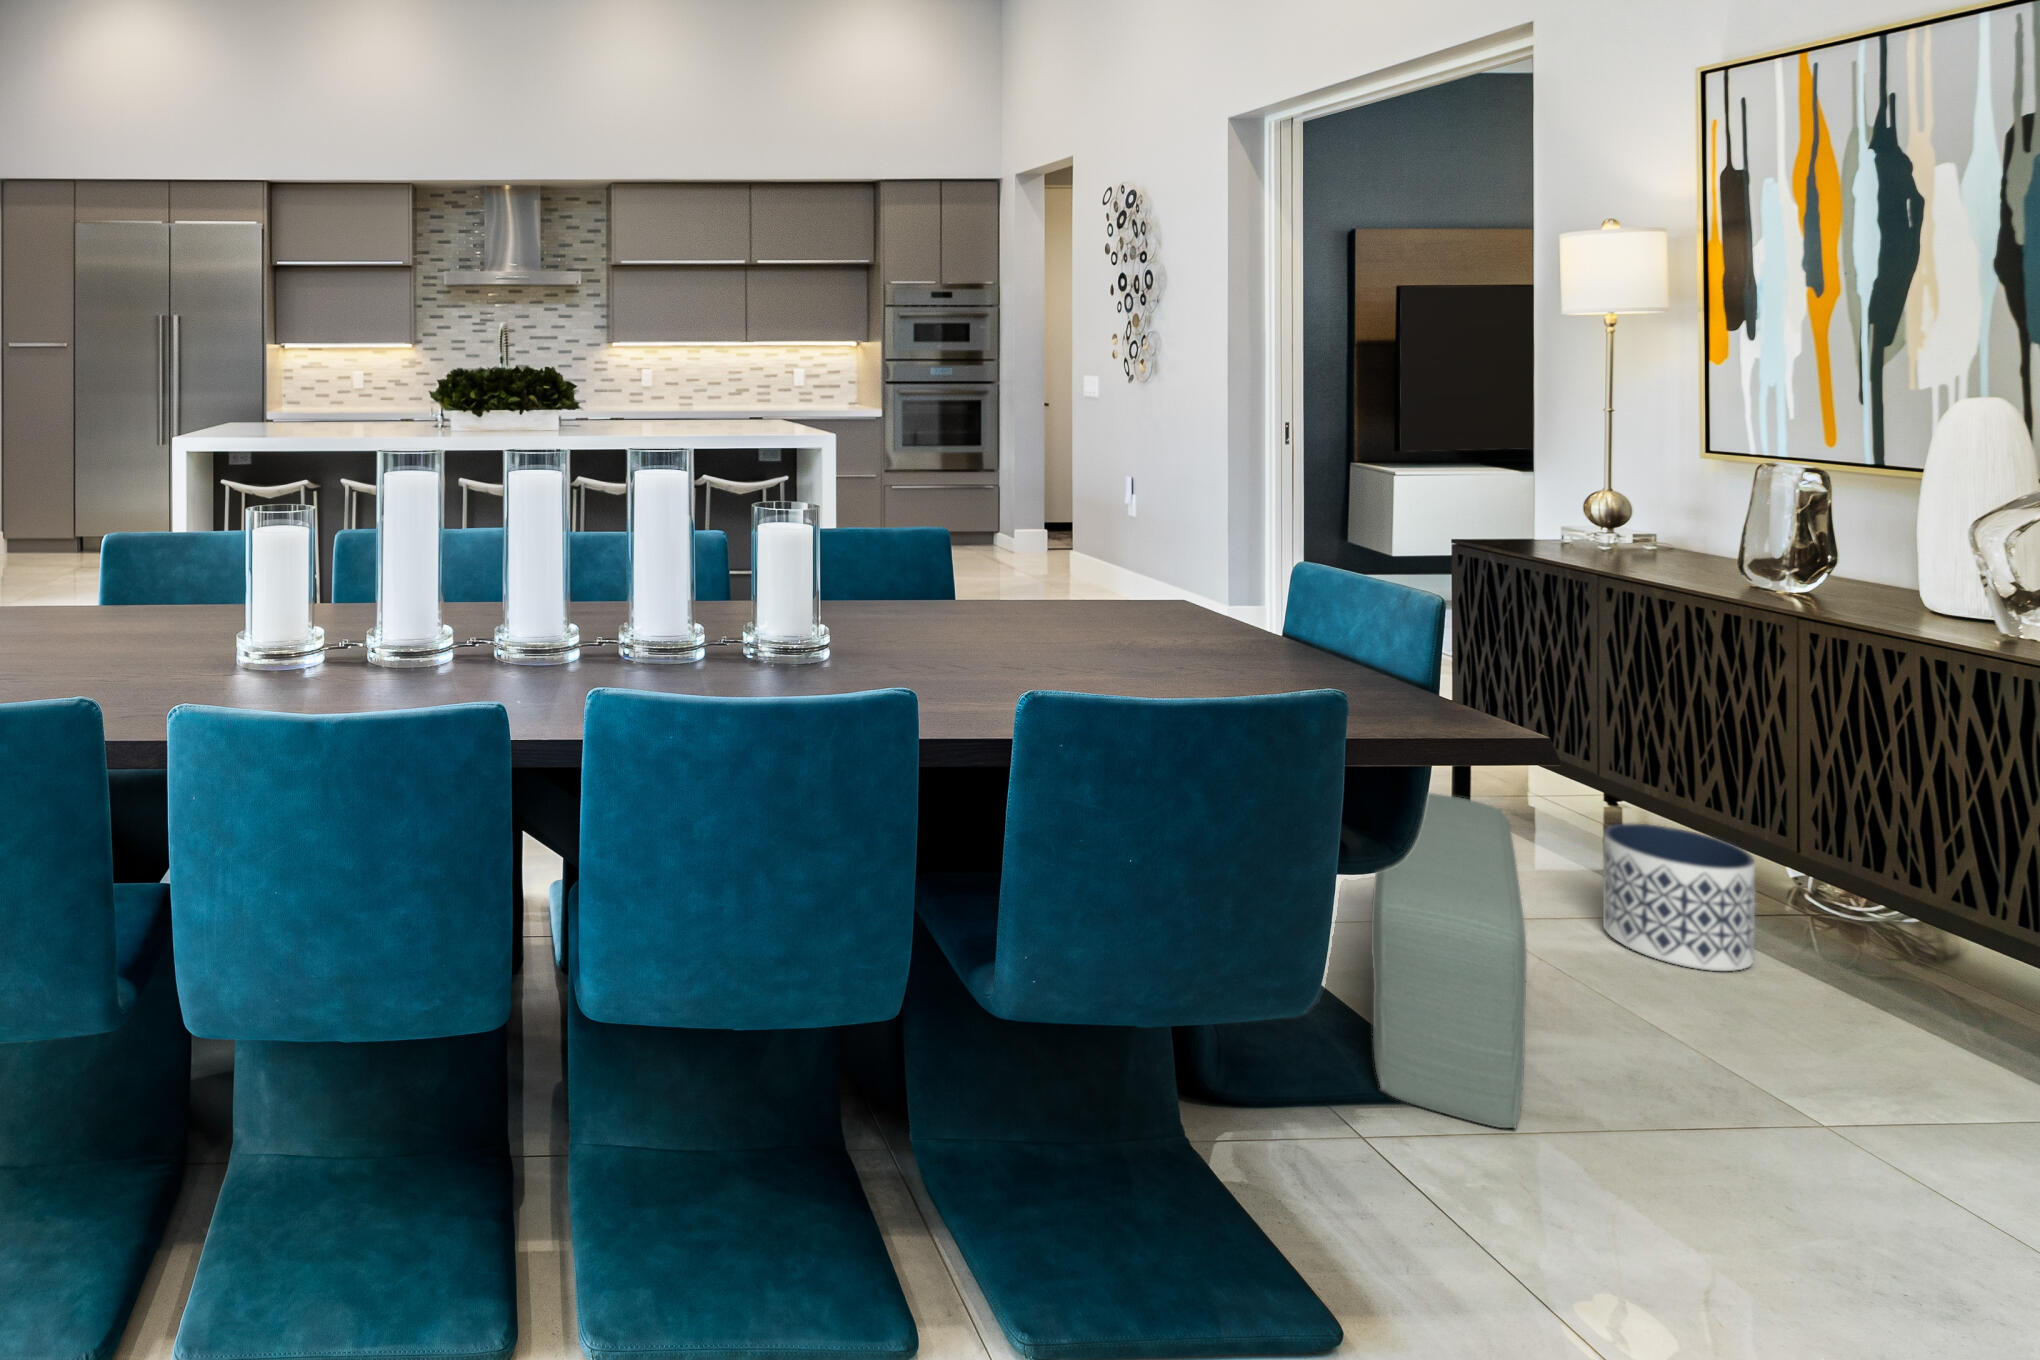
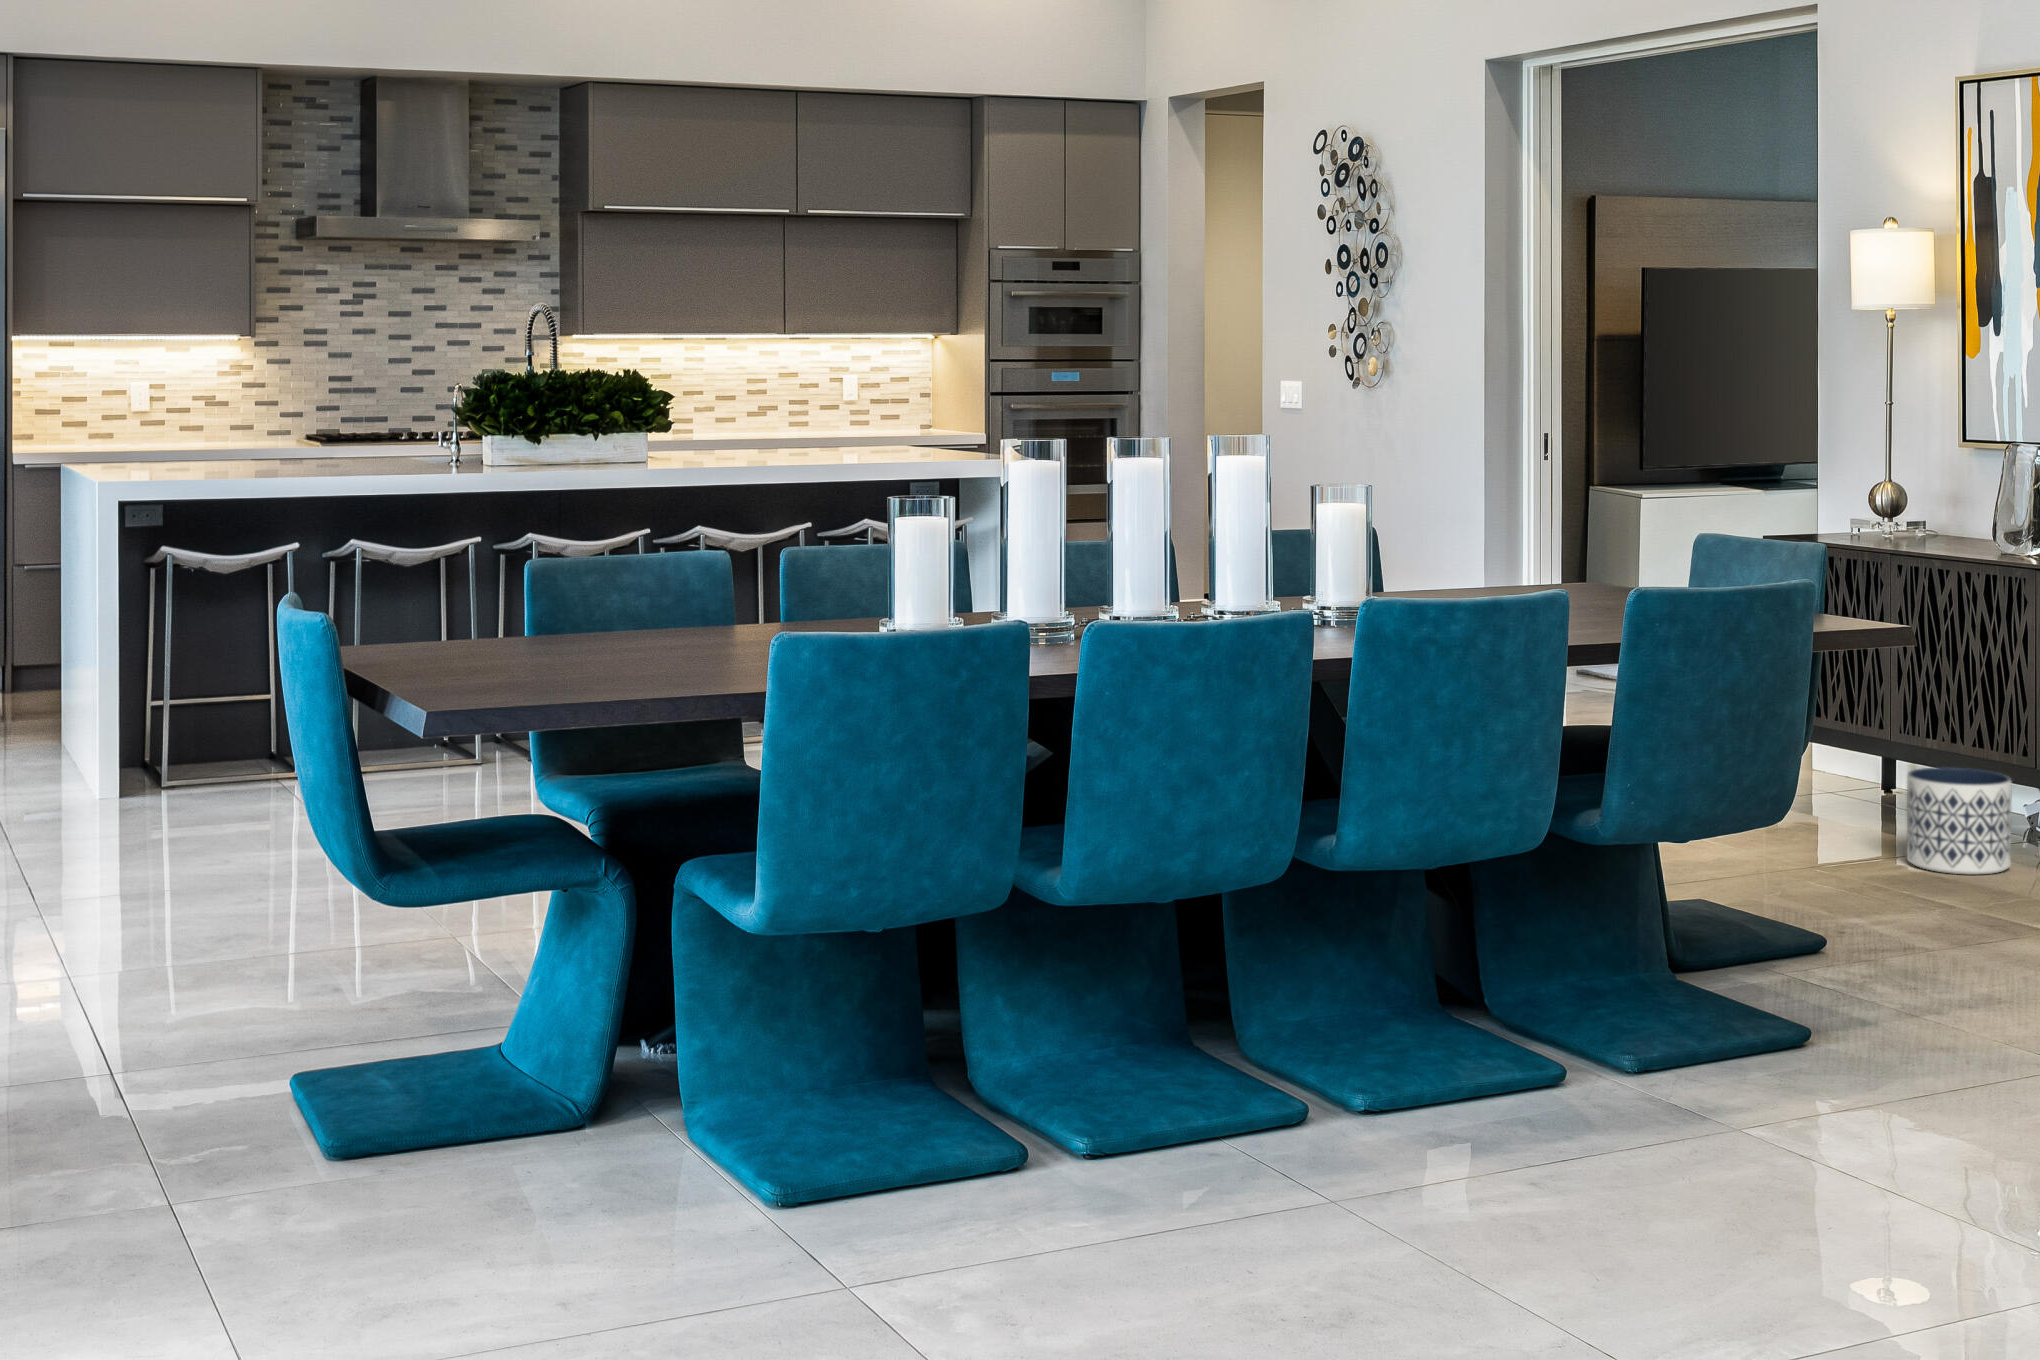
pouf: present [1371,793,1527,1128] -> none [1761,741,1892,957]

